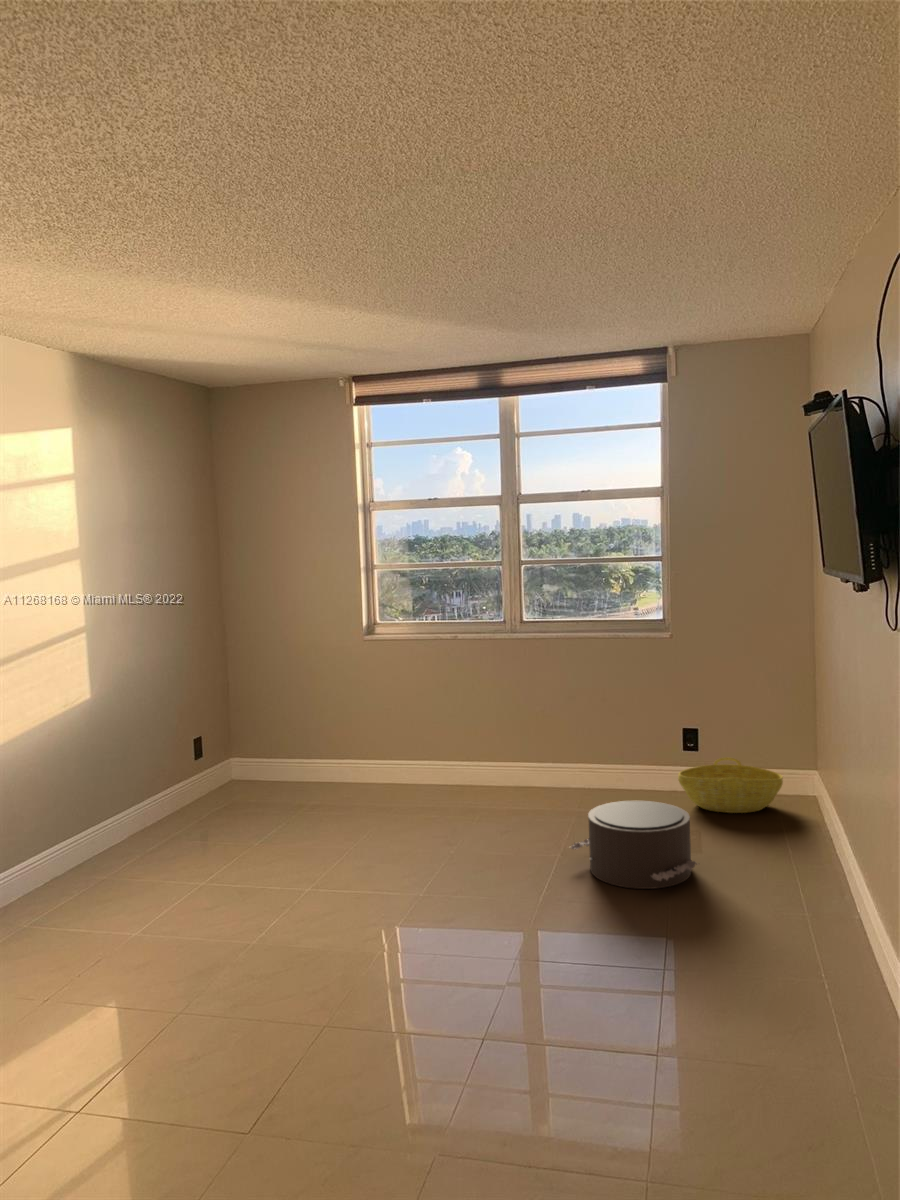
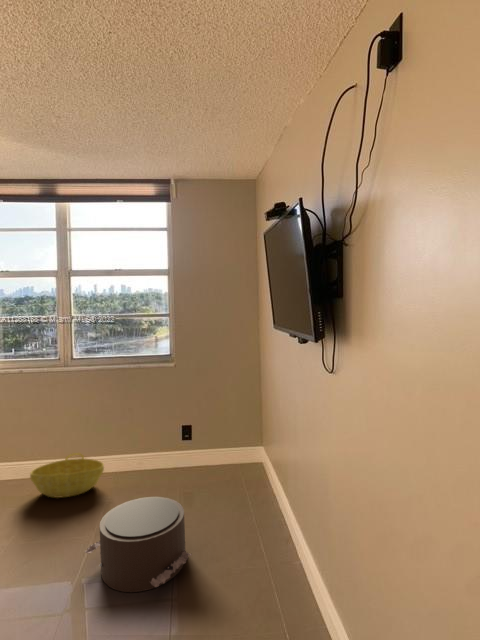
basket: present [678,758,783,813] -> present [30,453,104,498]

